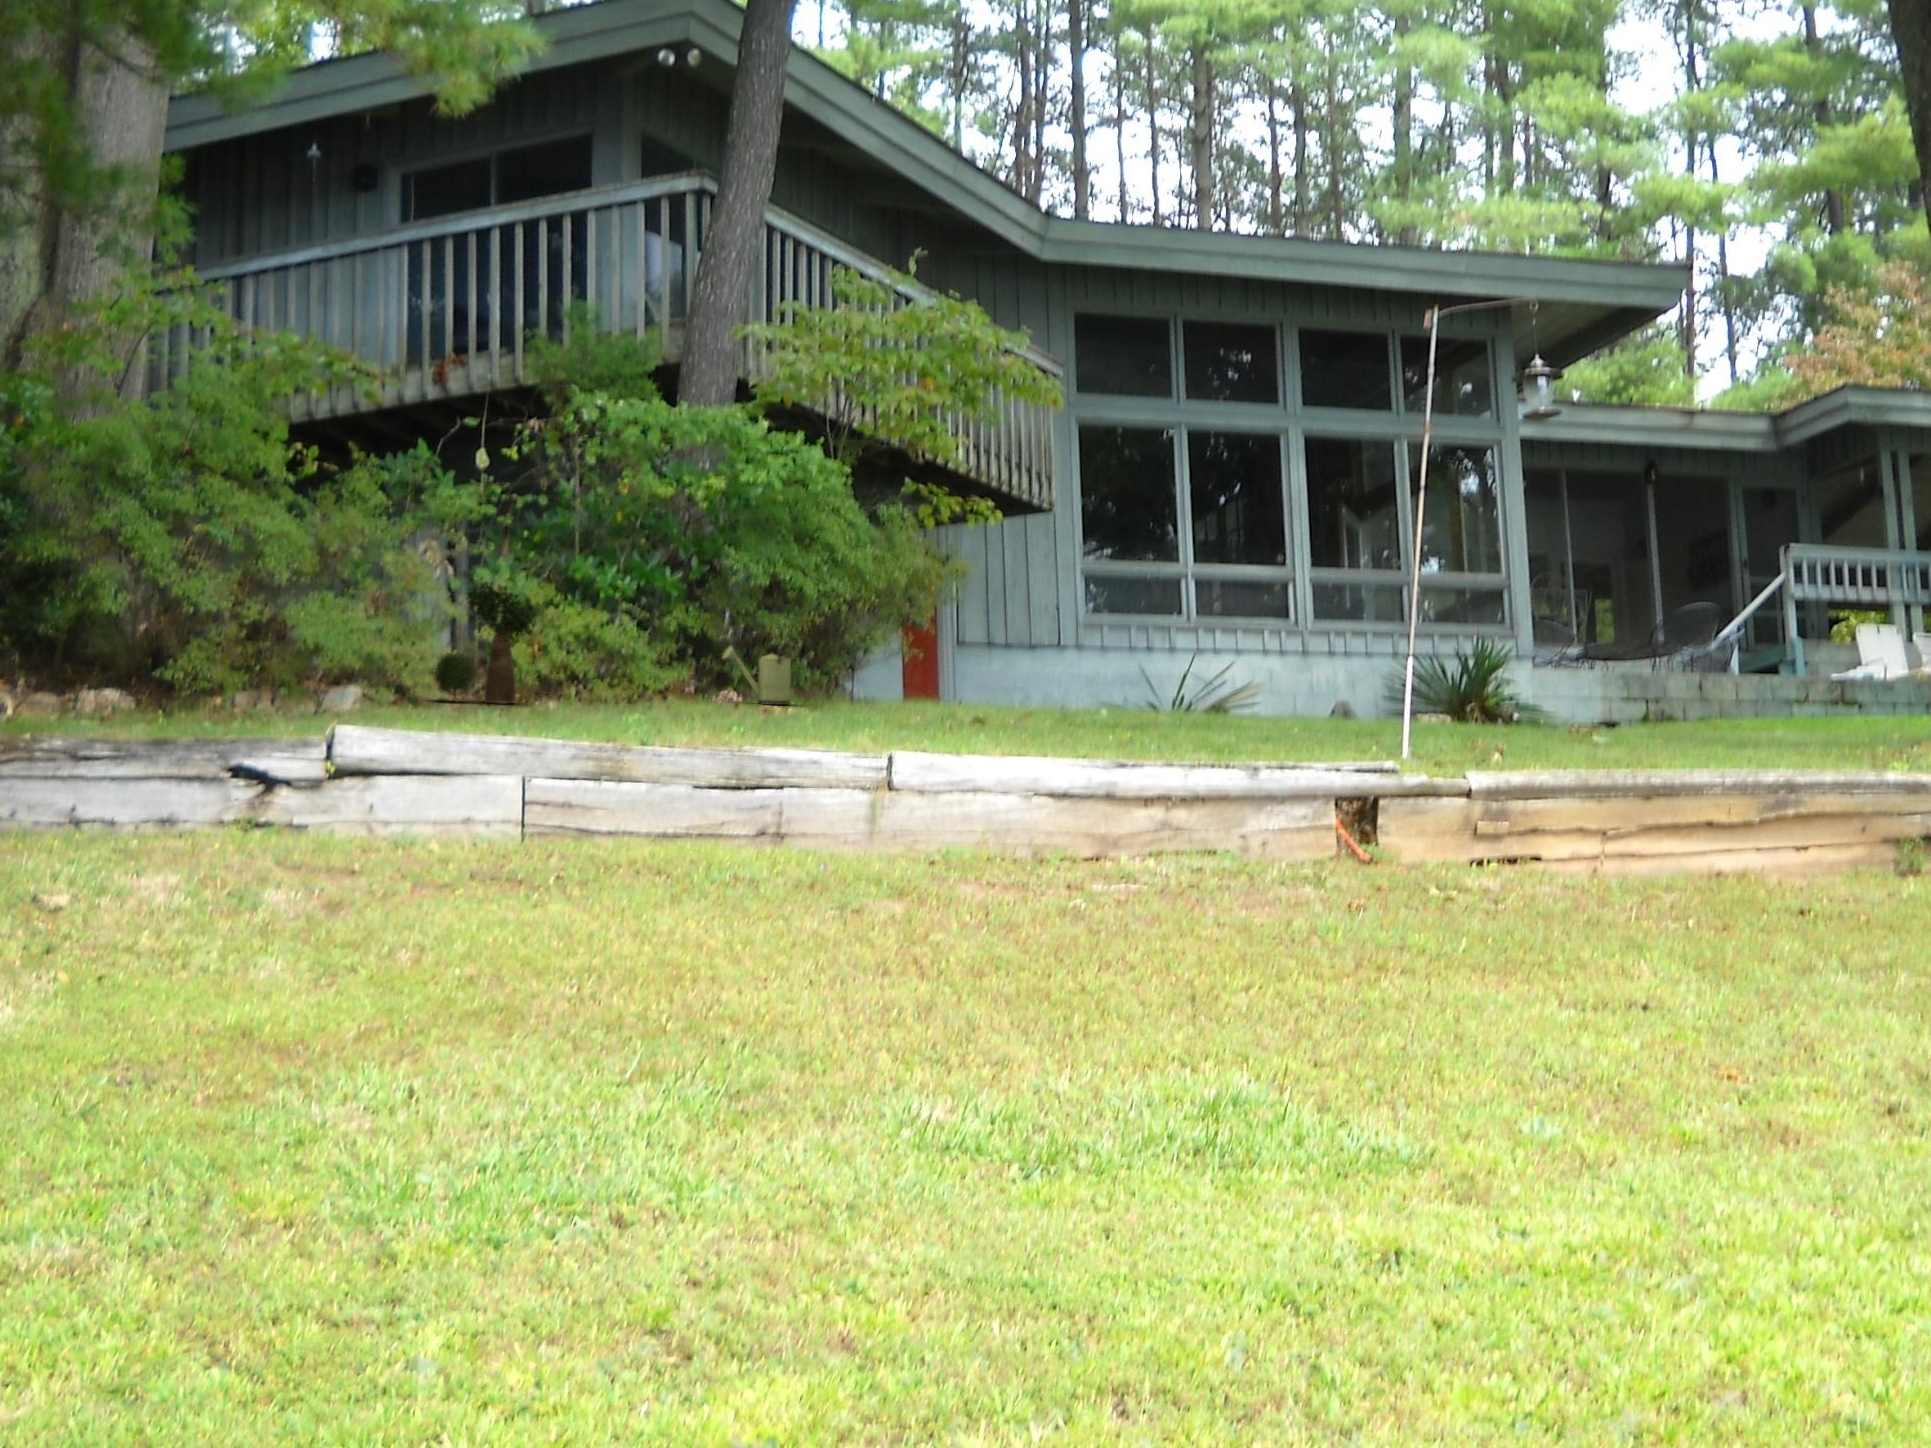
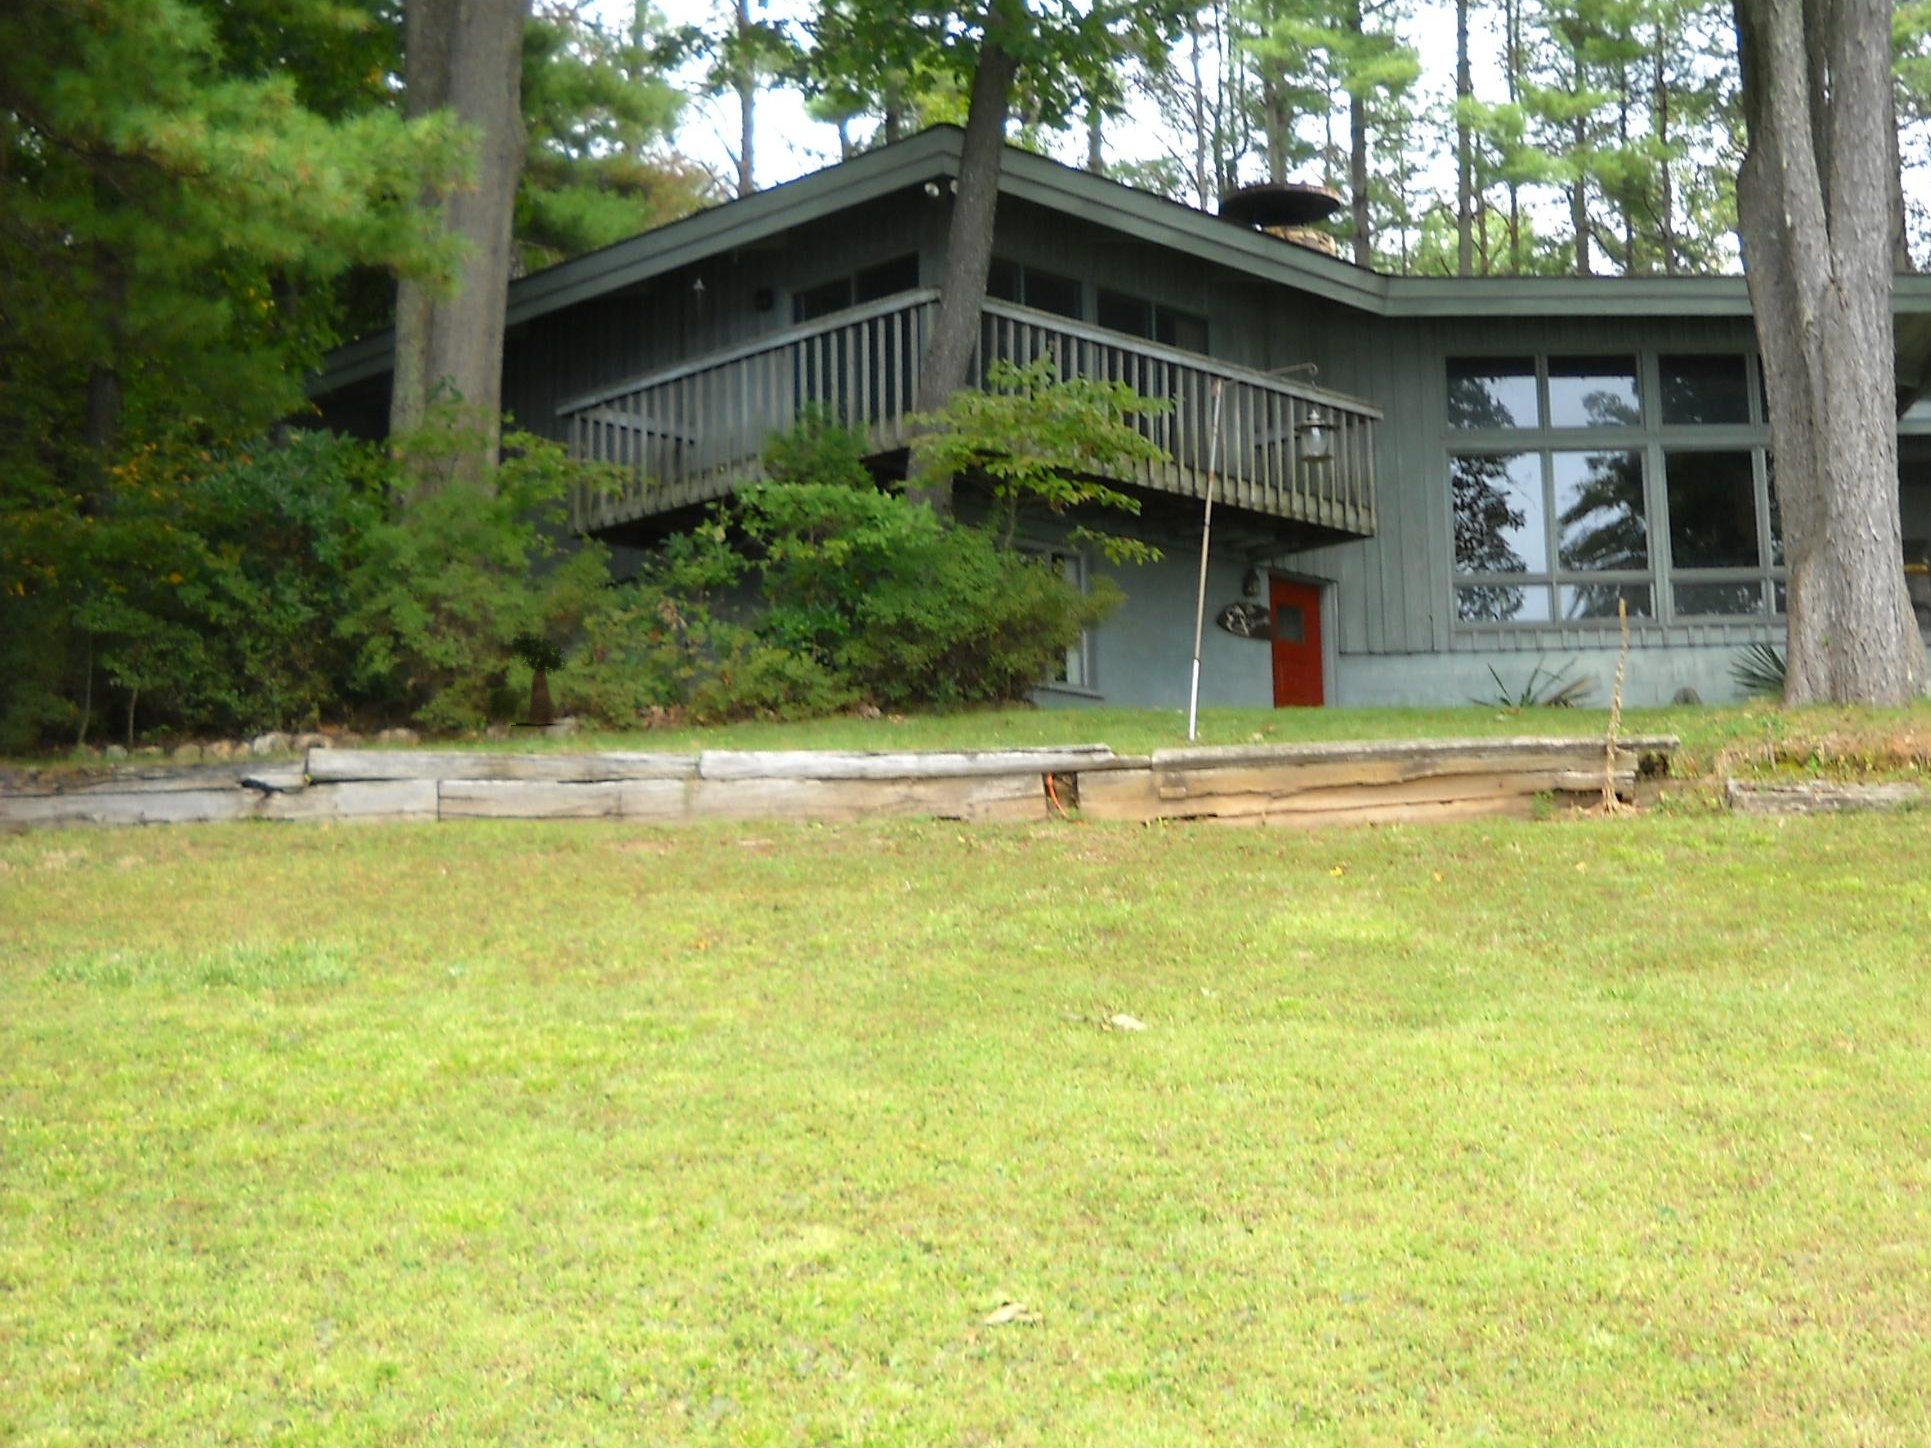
watering can: present [723,640,791,705] -> none [745,664,807,717]

